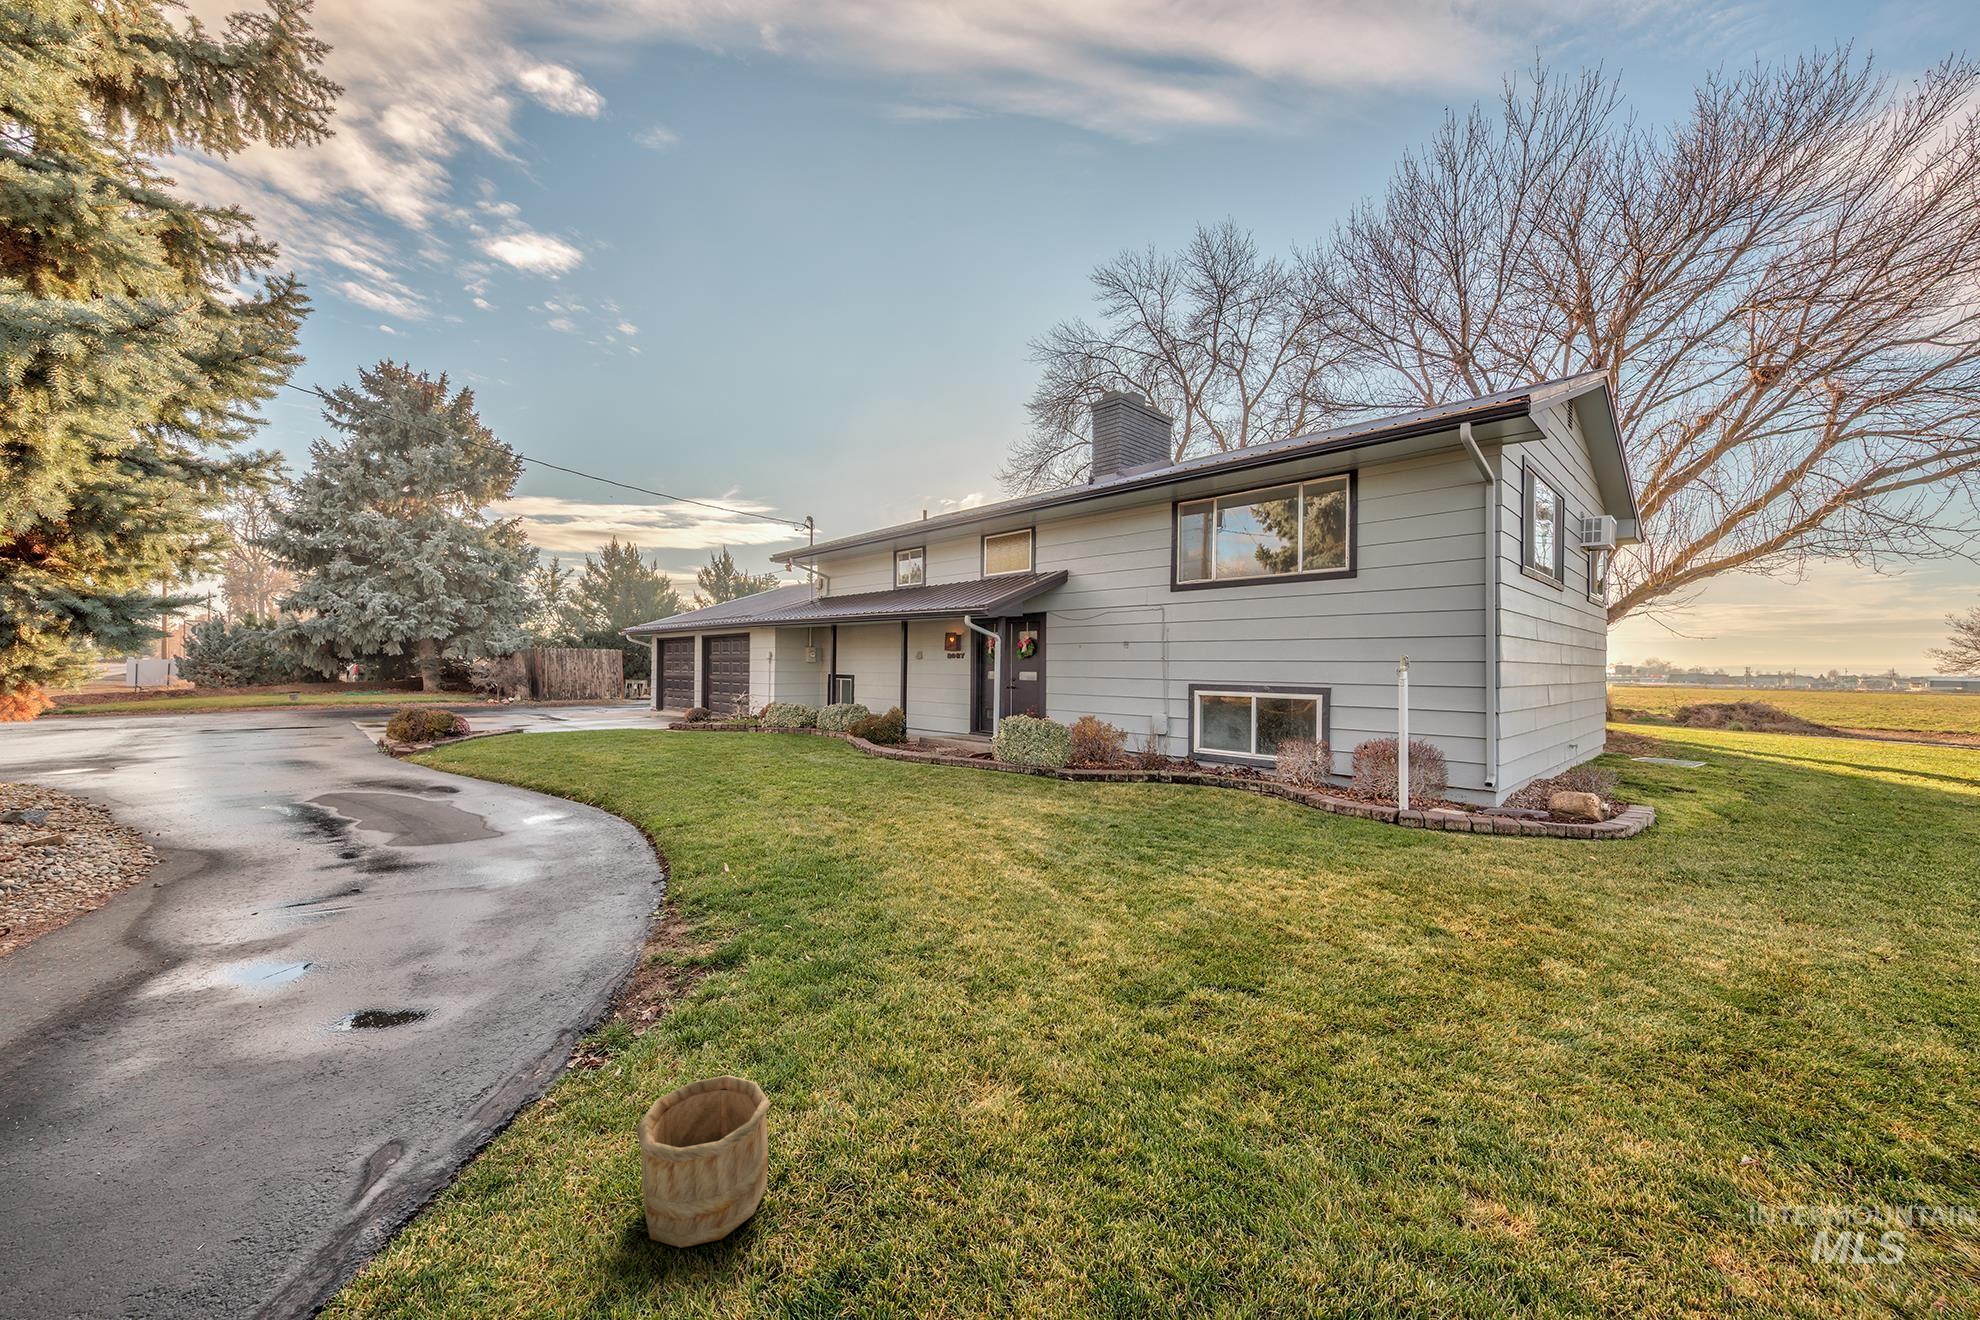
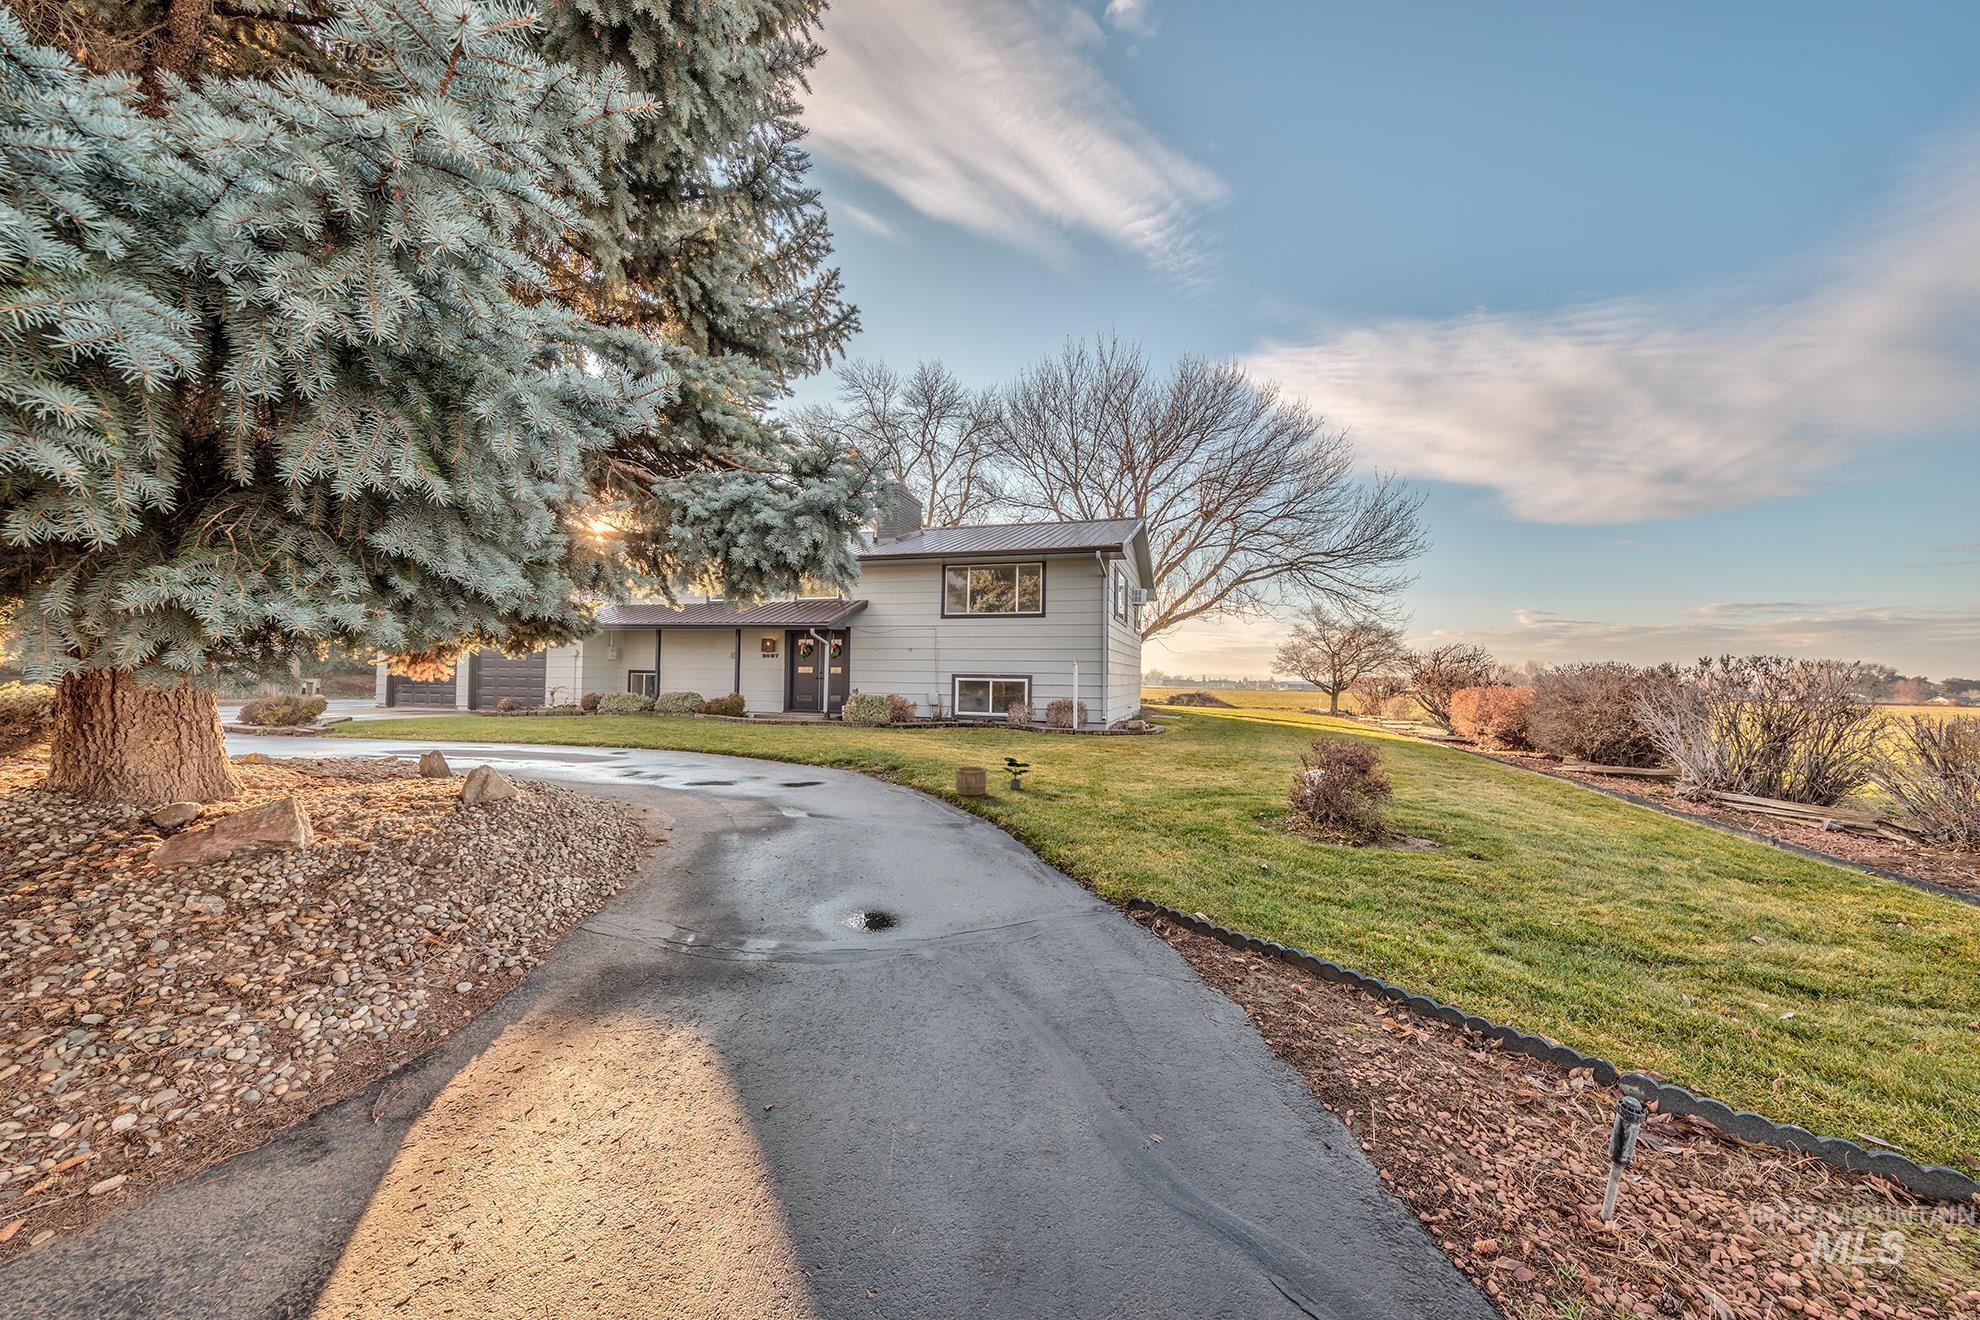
potted plant: none [871,1042,986,1202] -> present [1003,757,1031,789]

